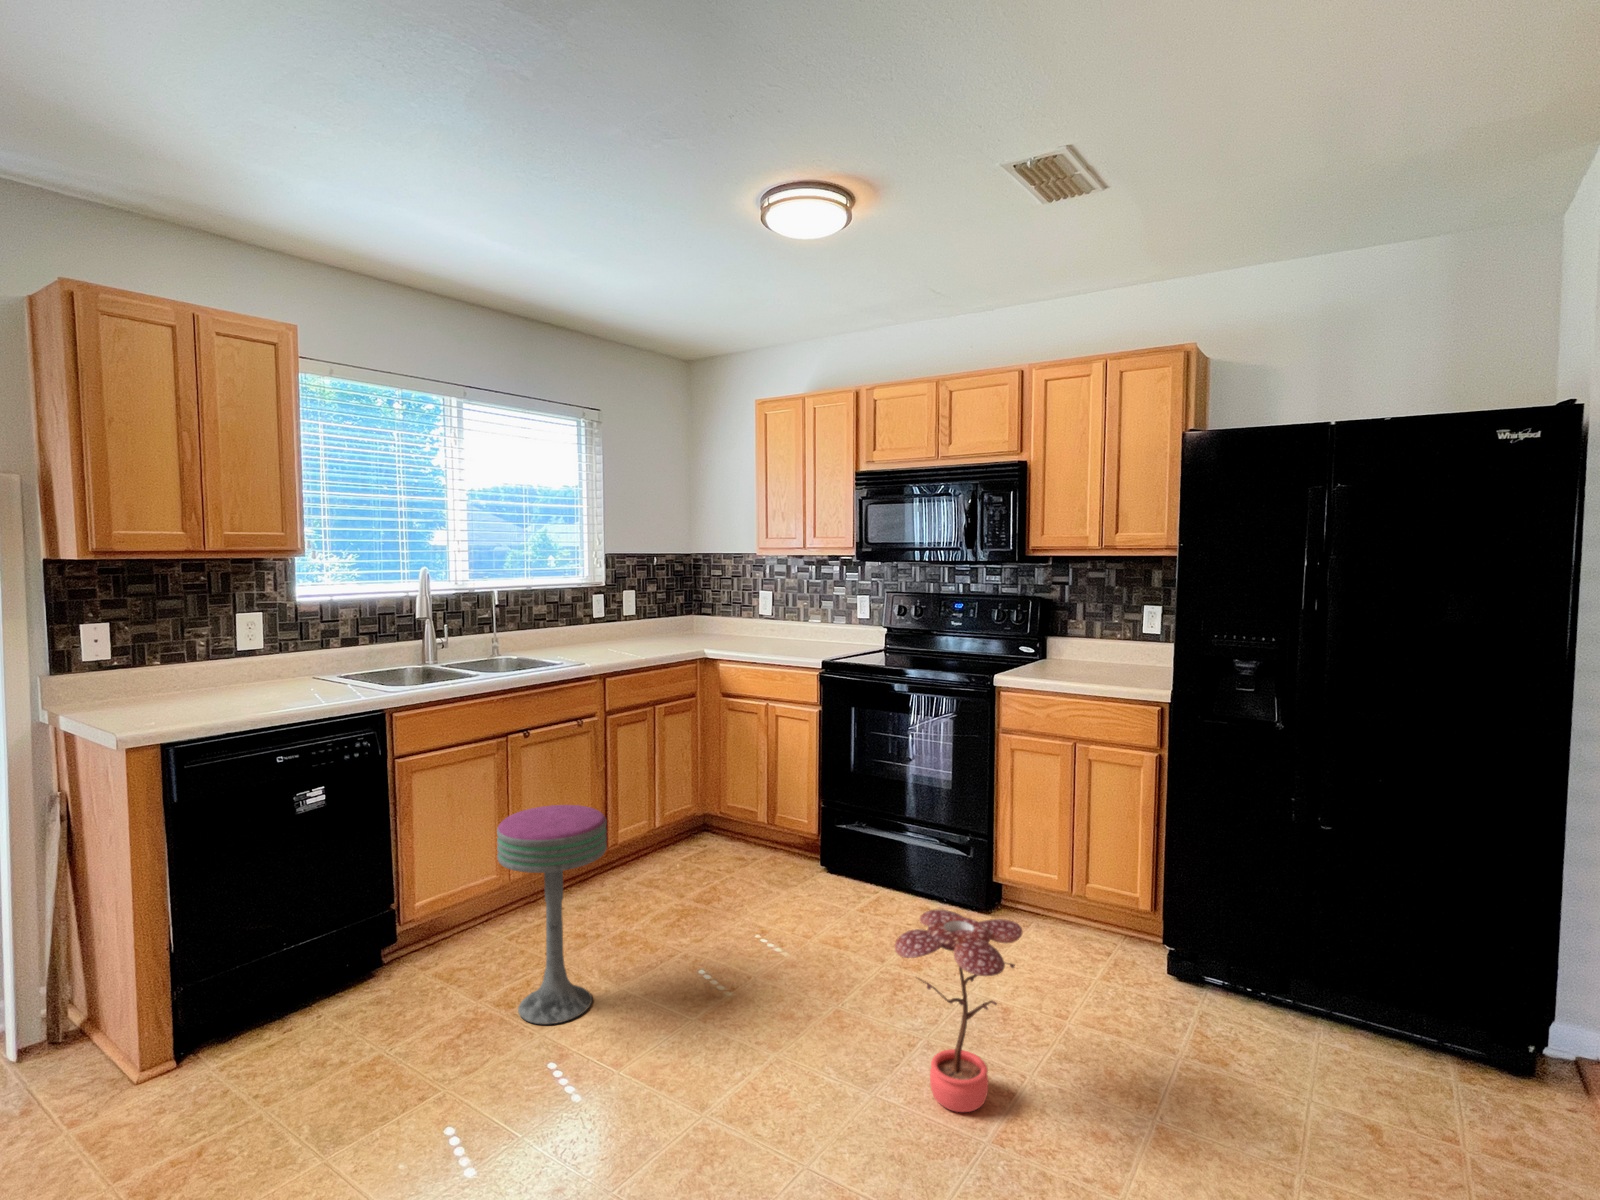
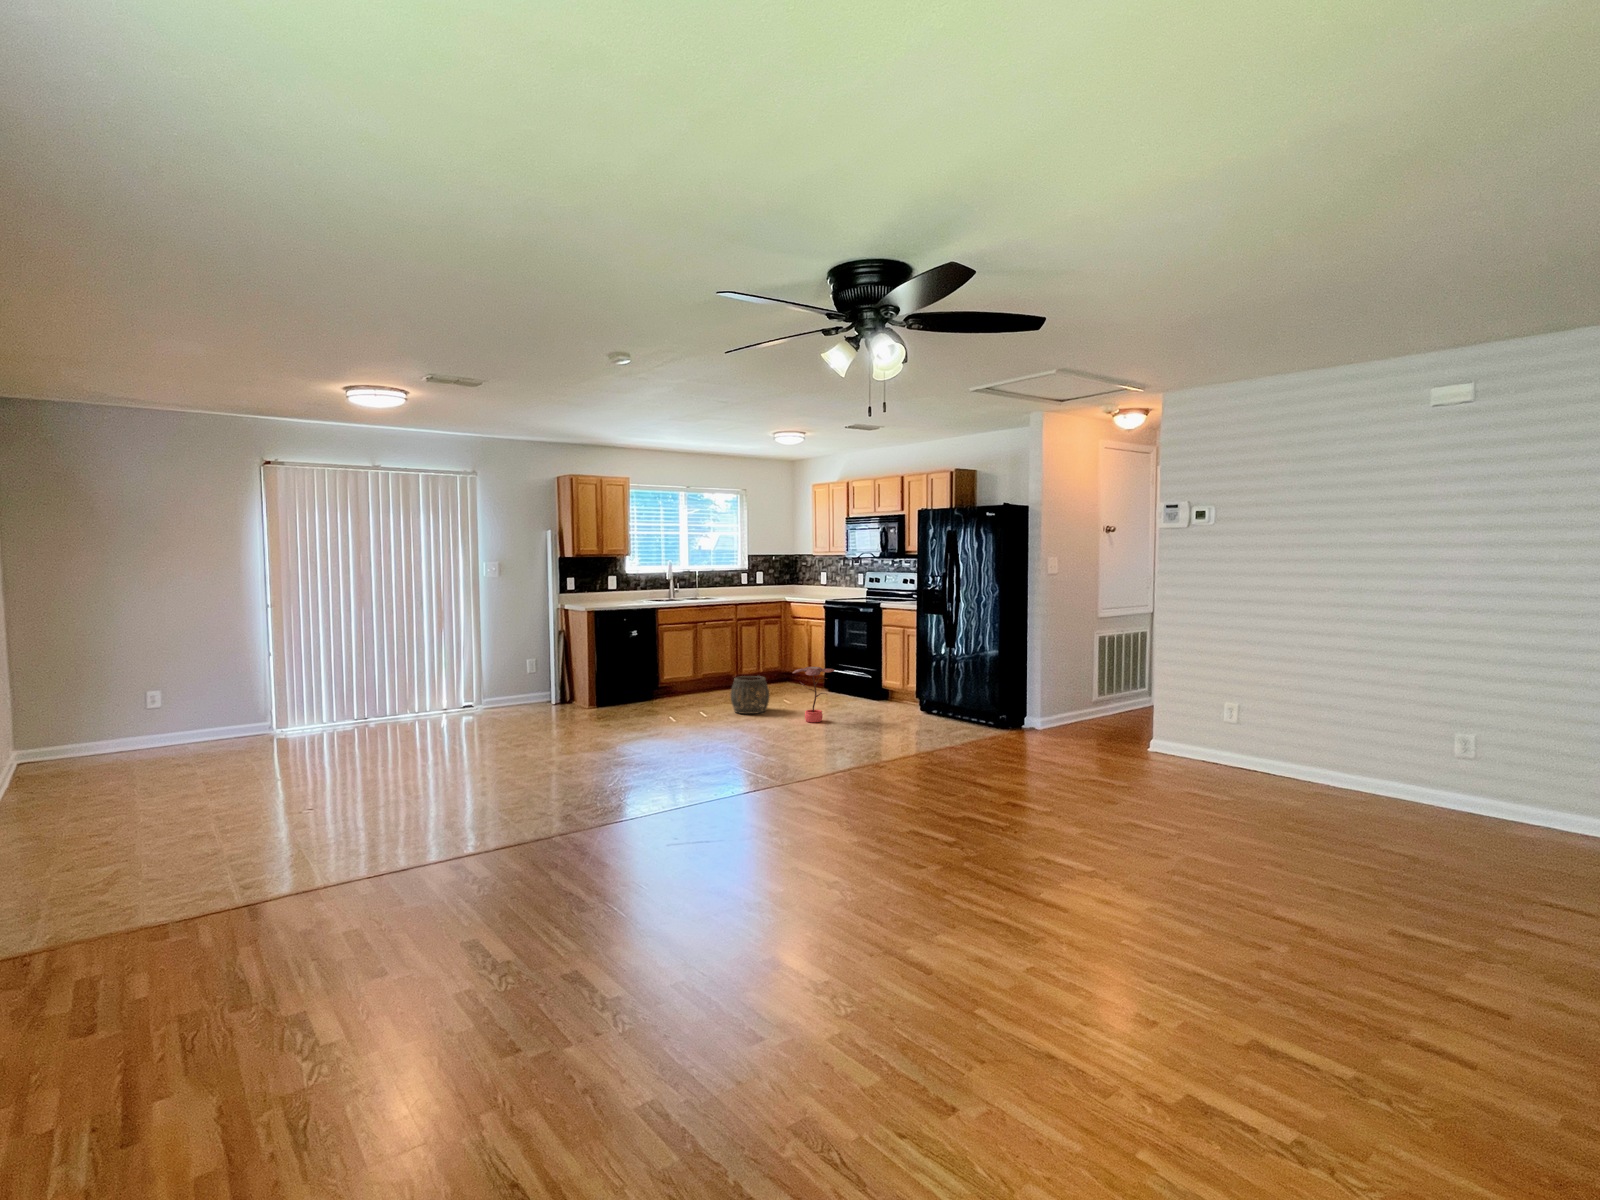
bar stool: present [497,805,607,1024] -> none [687,641,722,707]
woven basket: none [653,918,775,1069] -> present [731,676,769,714]

